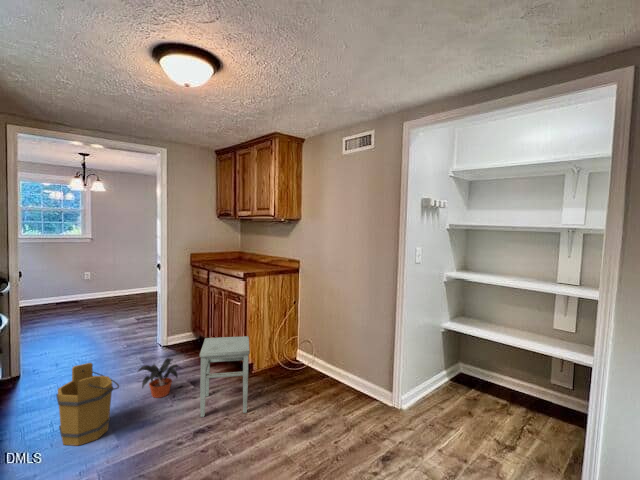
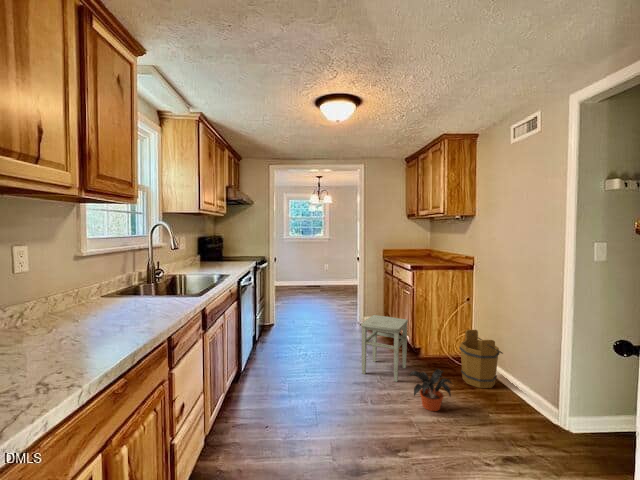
potted plant: present [138,358,179,398] -> present [409,369,451,411]
bucket: present [56,363,119,446] -> present [460,330,503,388]

